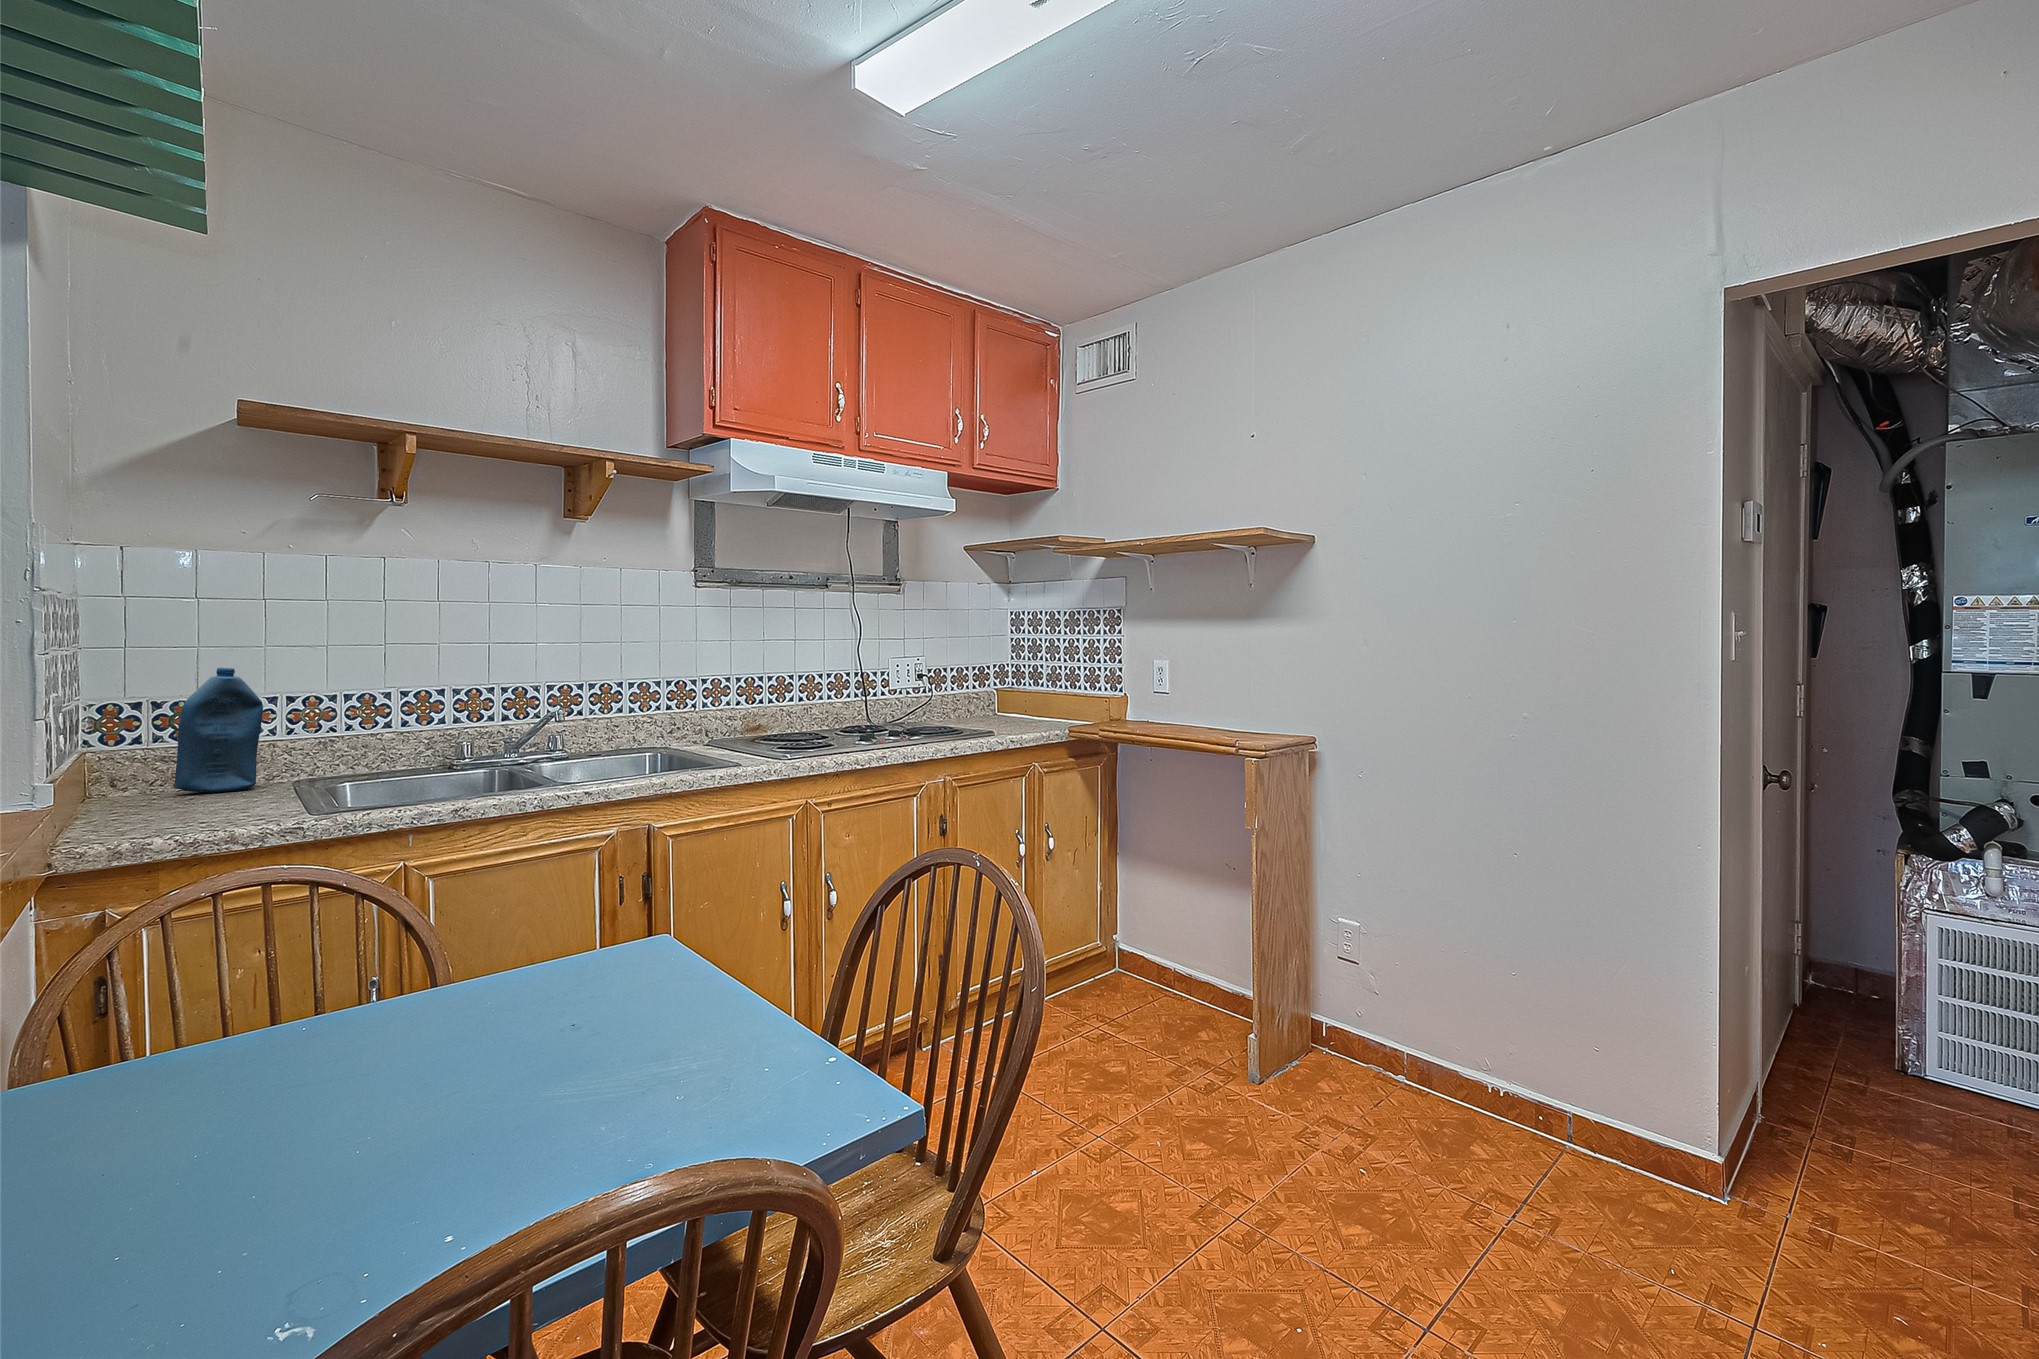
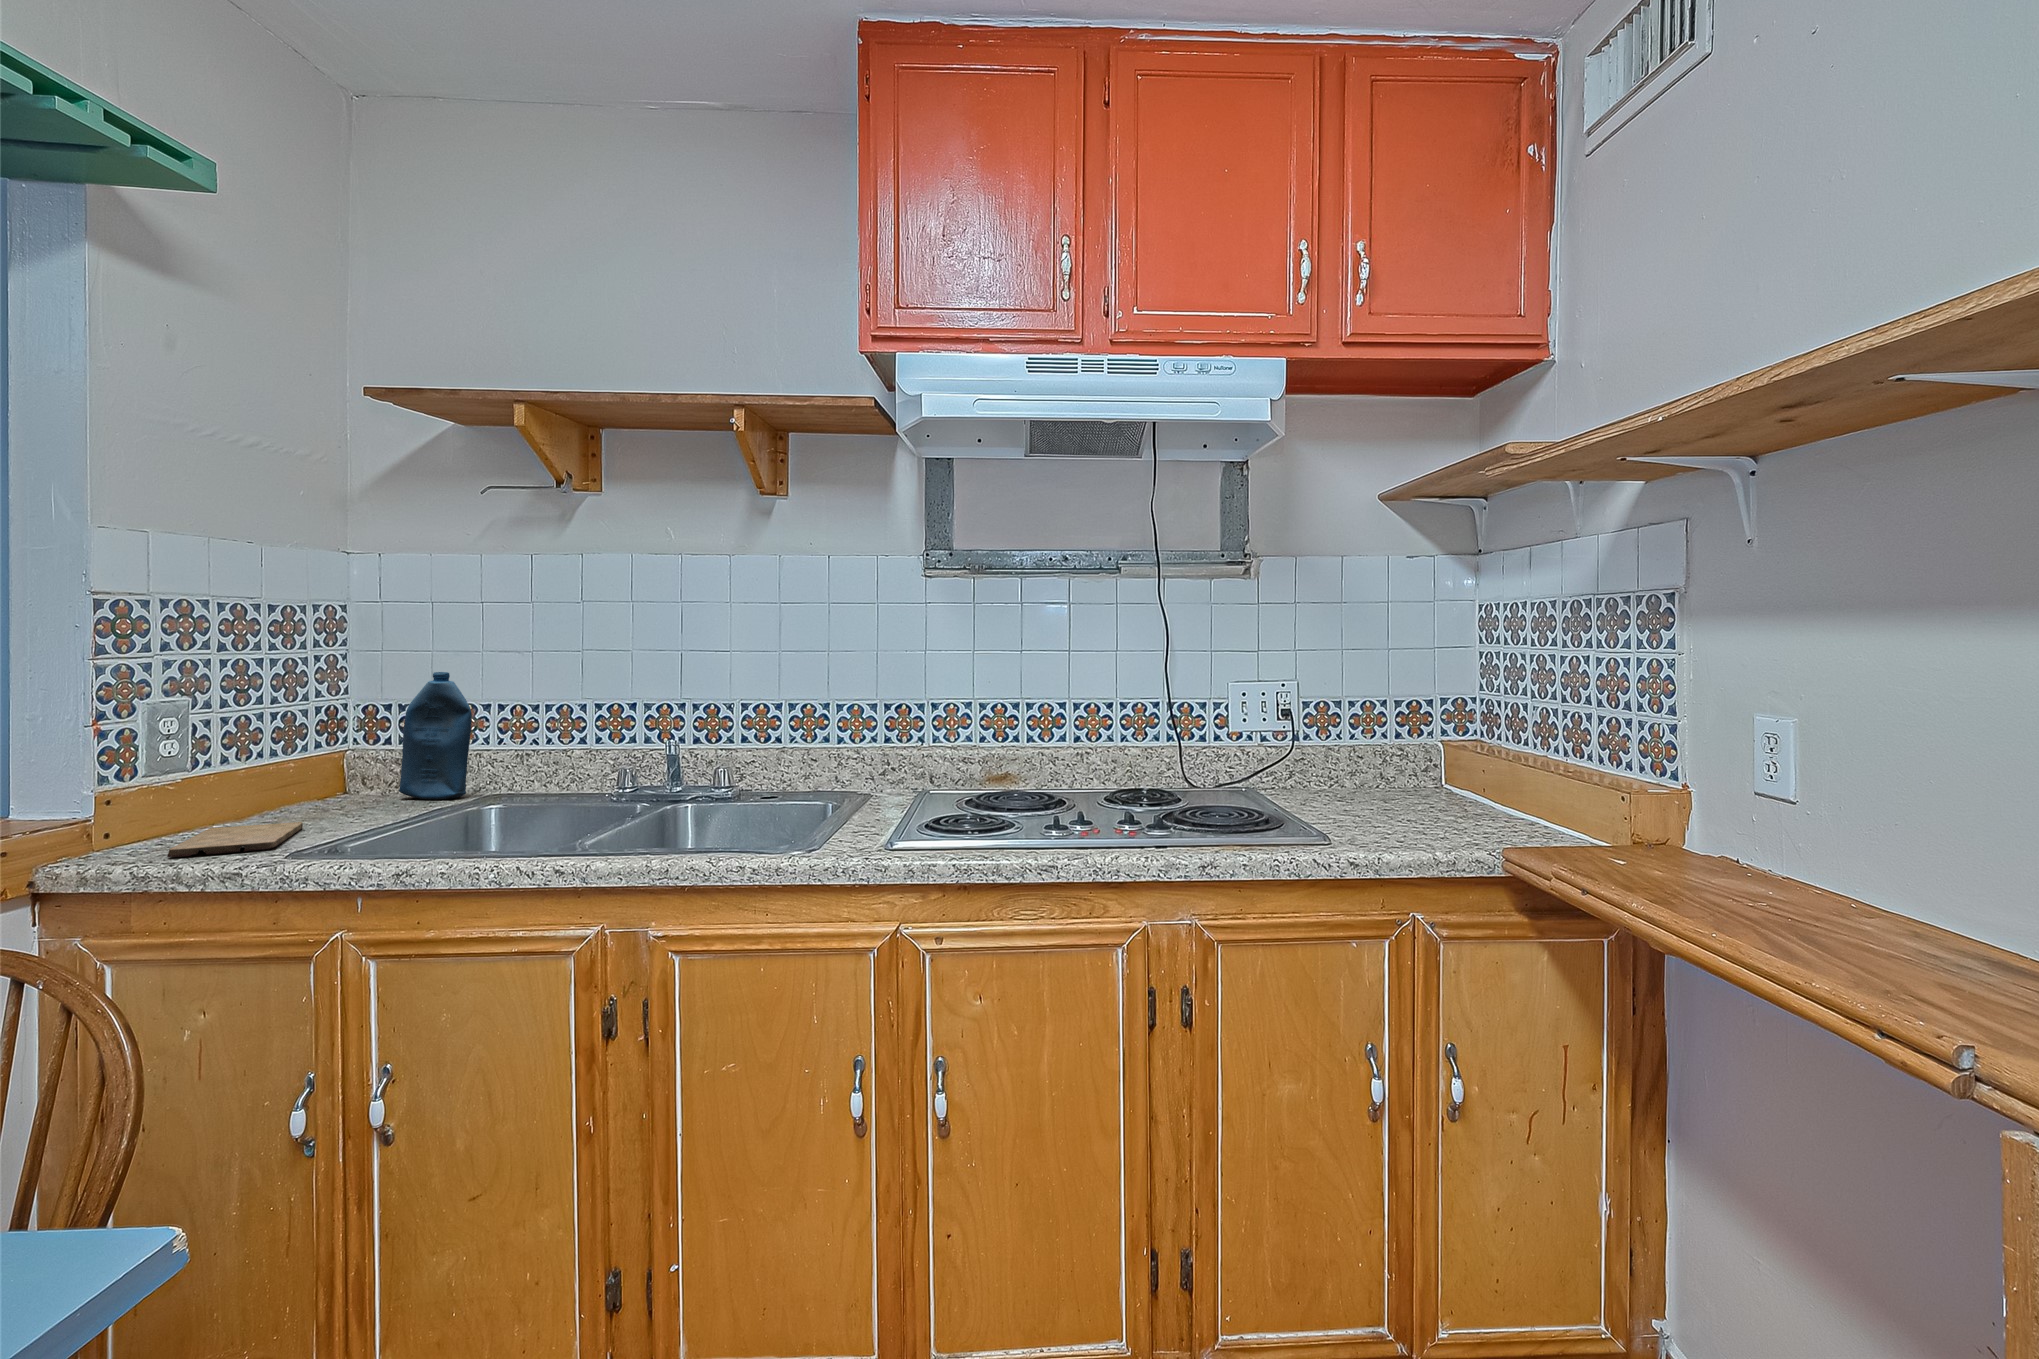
cutting board: none [112,807,260,831] -> present [167,822,303,857]

